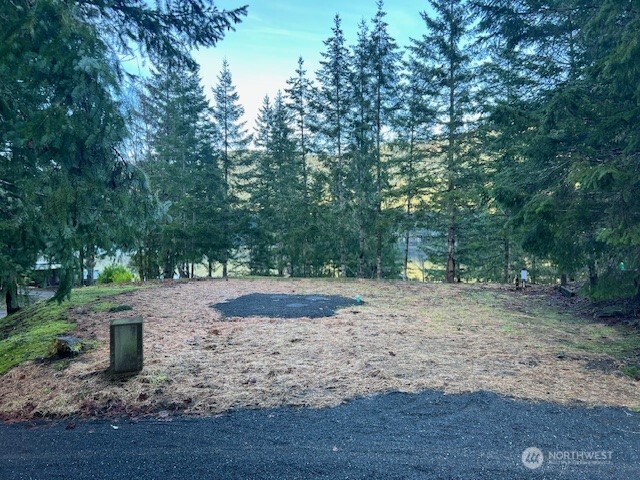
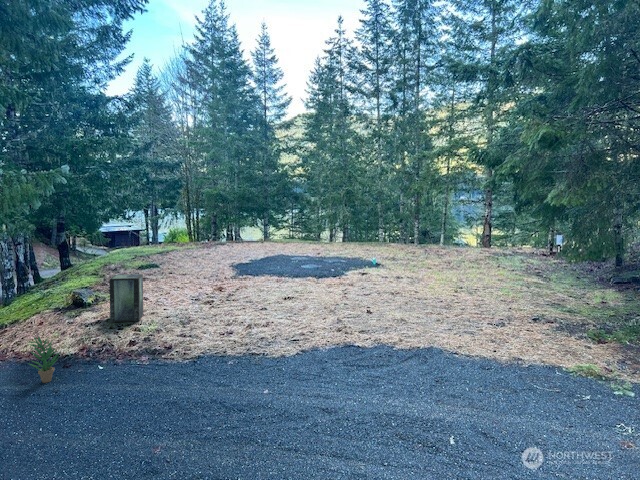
potted plant: none [34,401,72,457] -> present [29,336,59,383]

